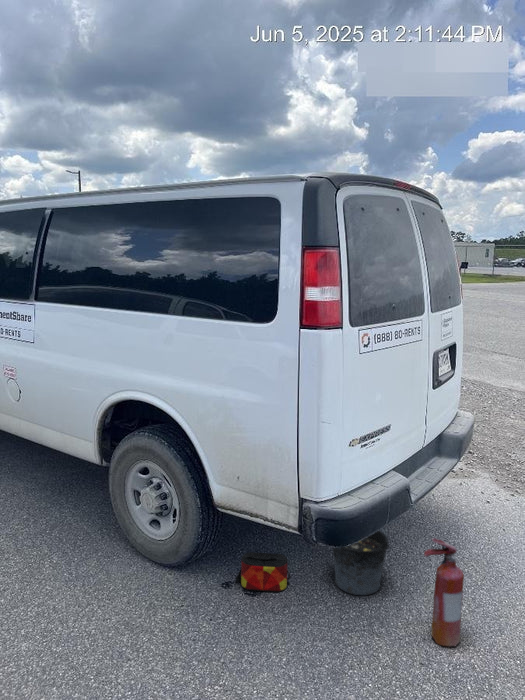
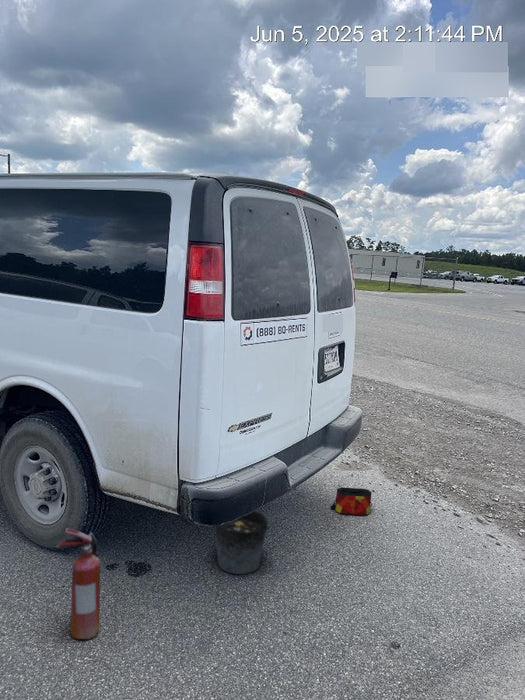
fire extinguisher: present [424,538,464,646] -> present [57,528,100,639]
bag: present [235,552,291,592] -> present [330,487,372,516]

